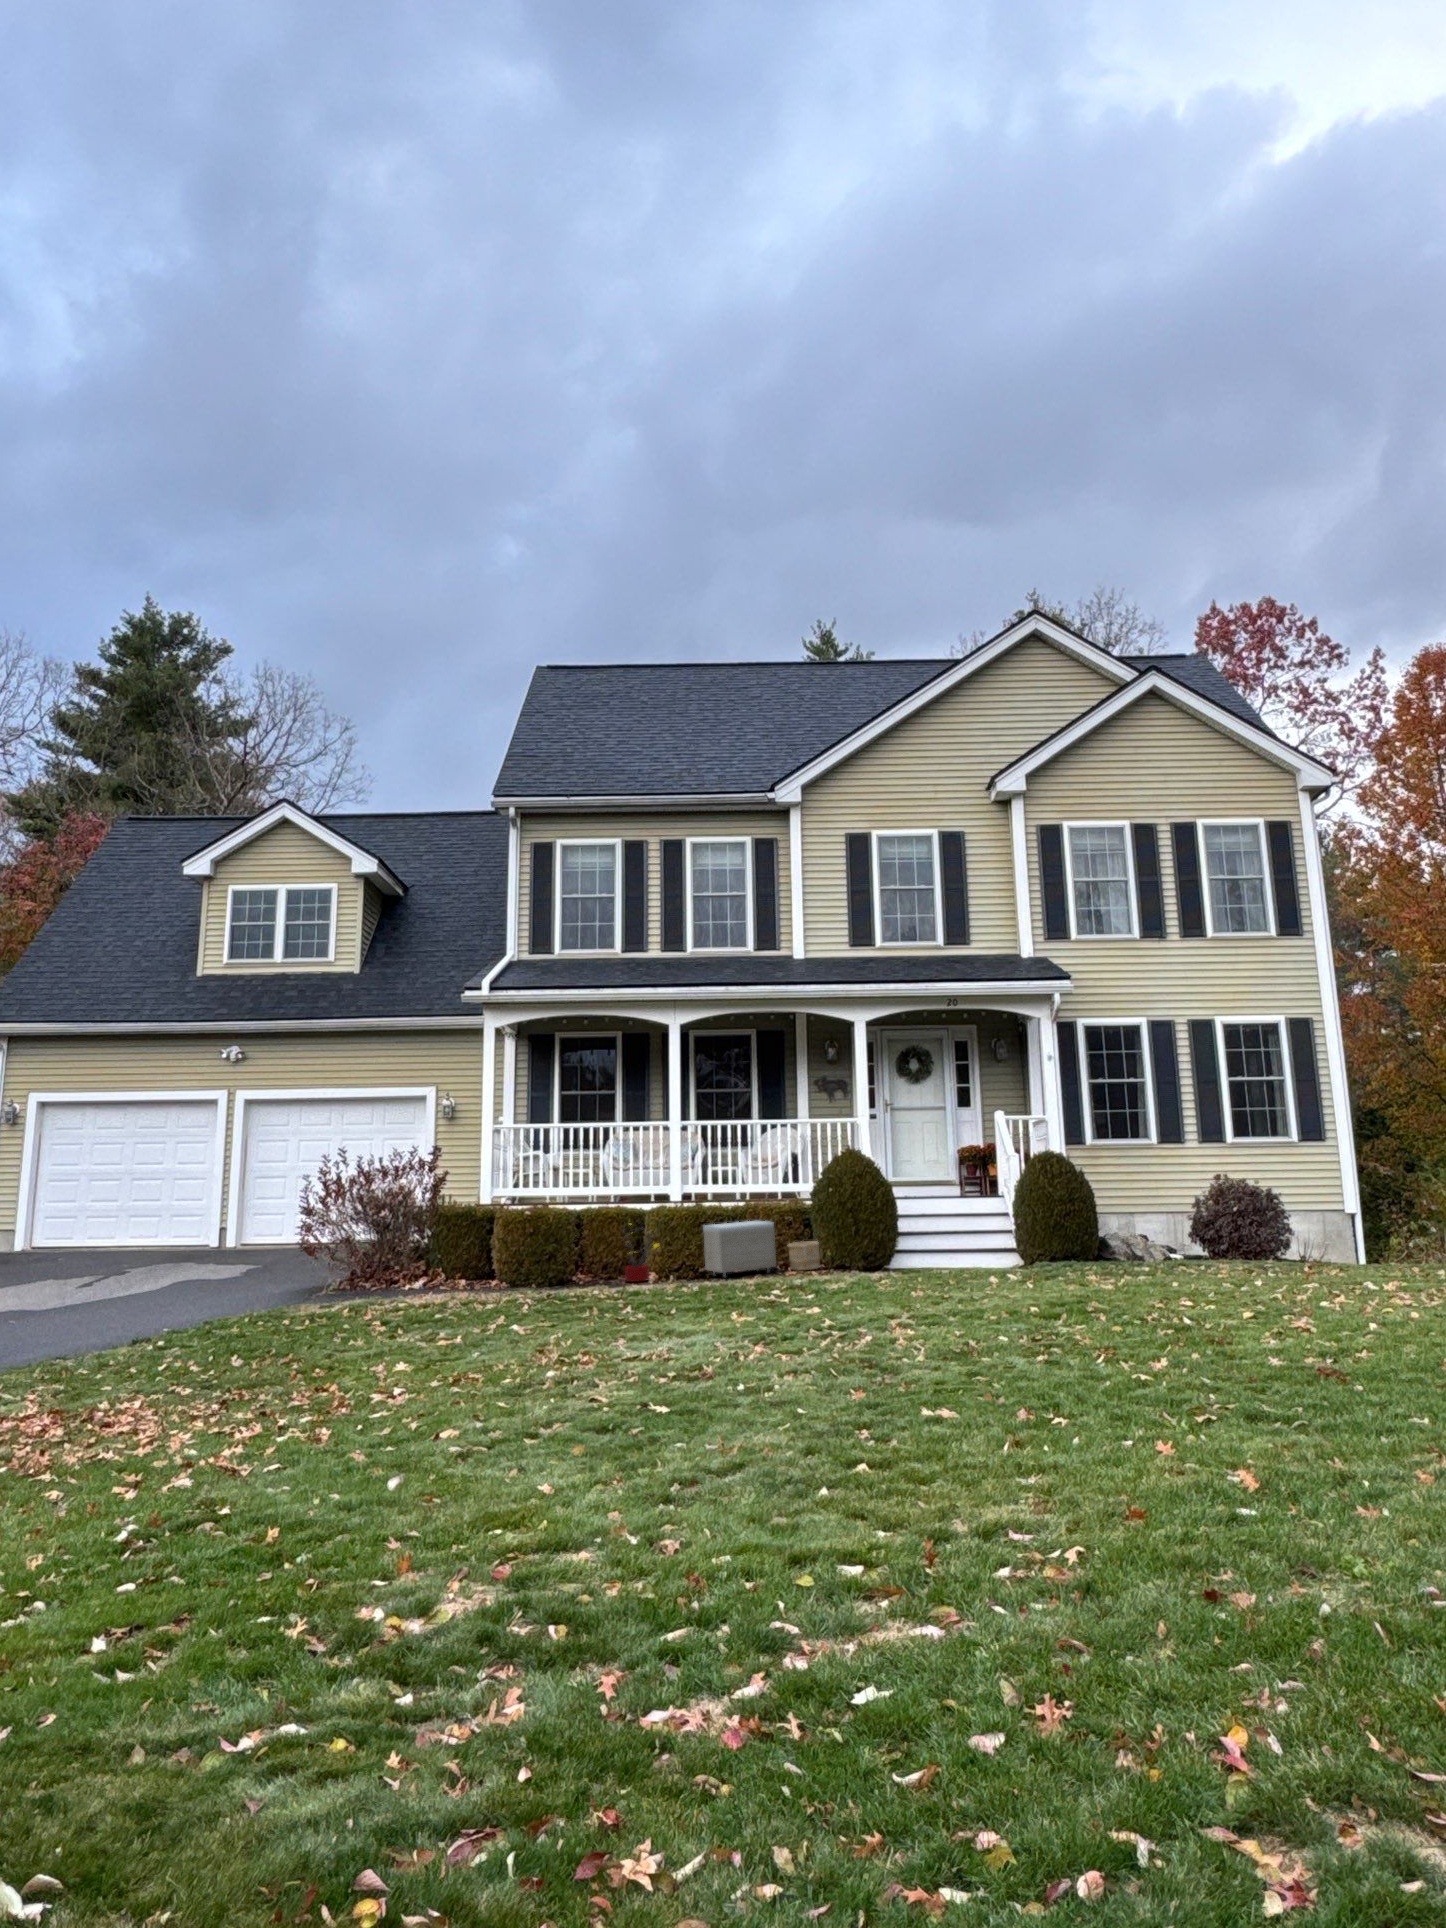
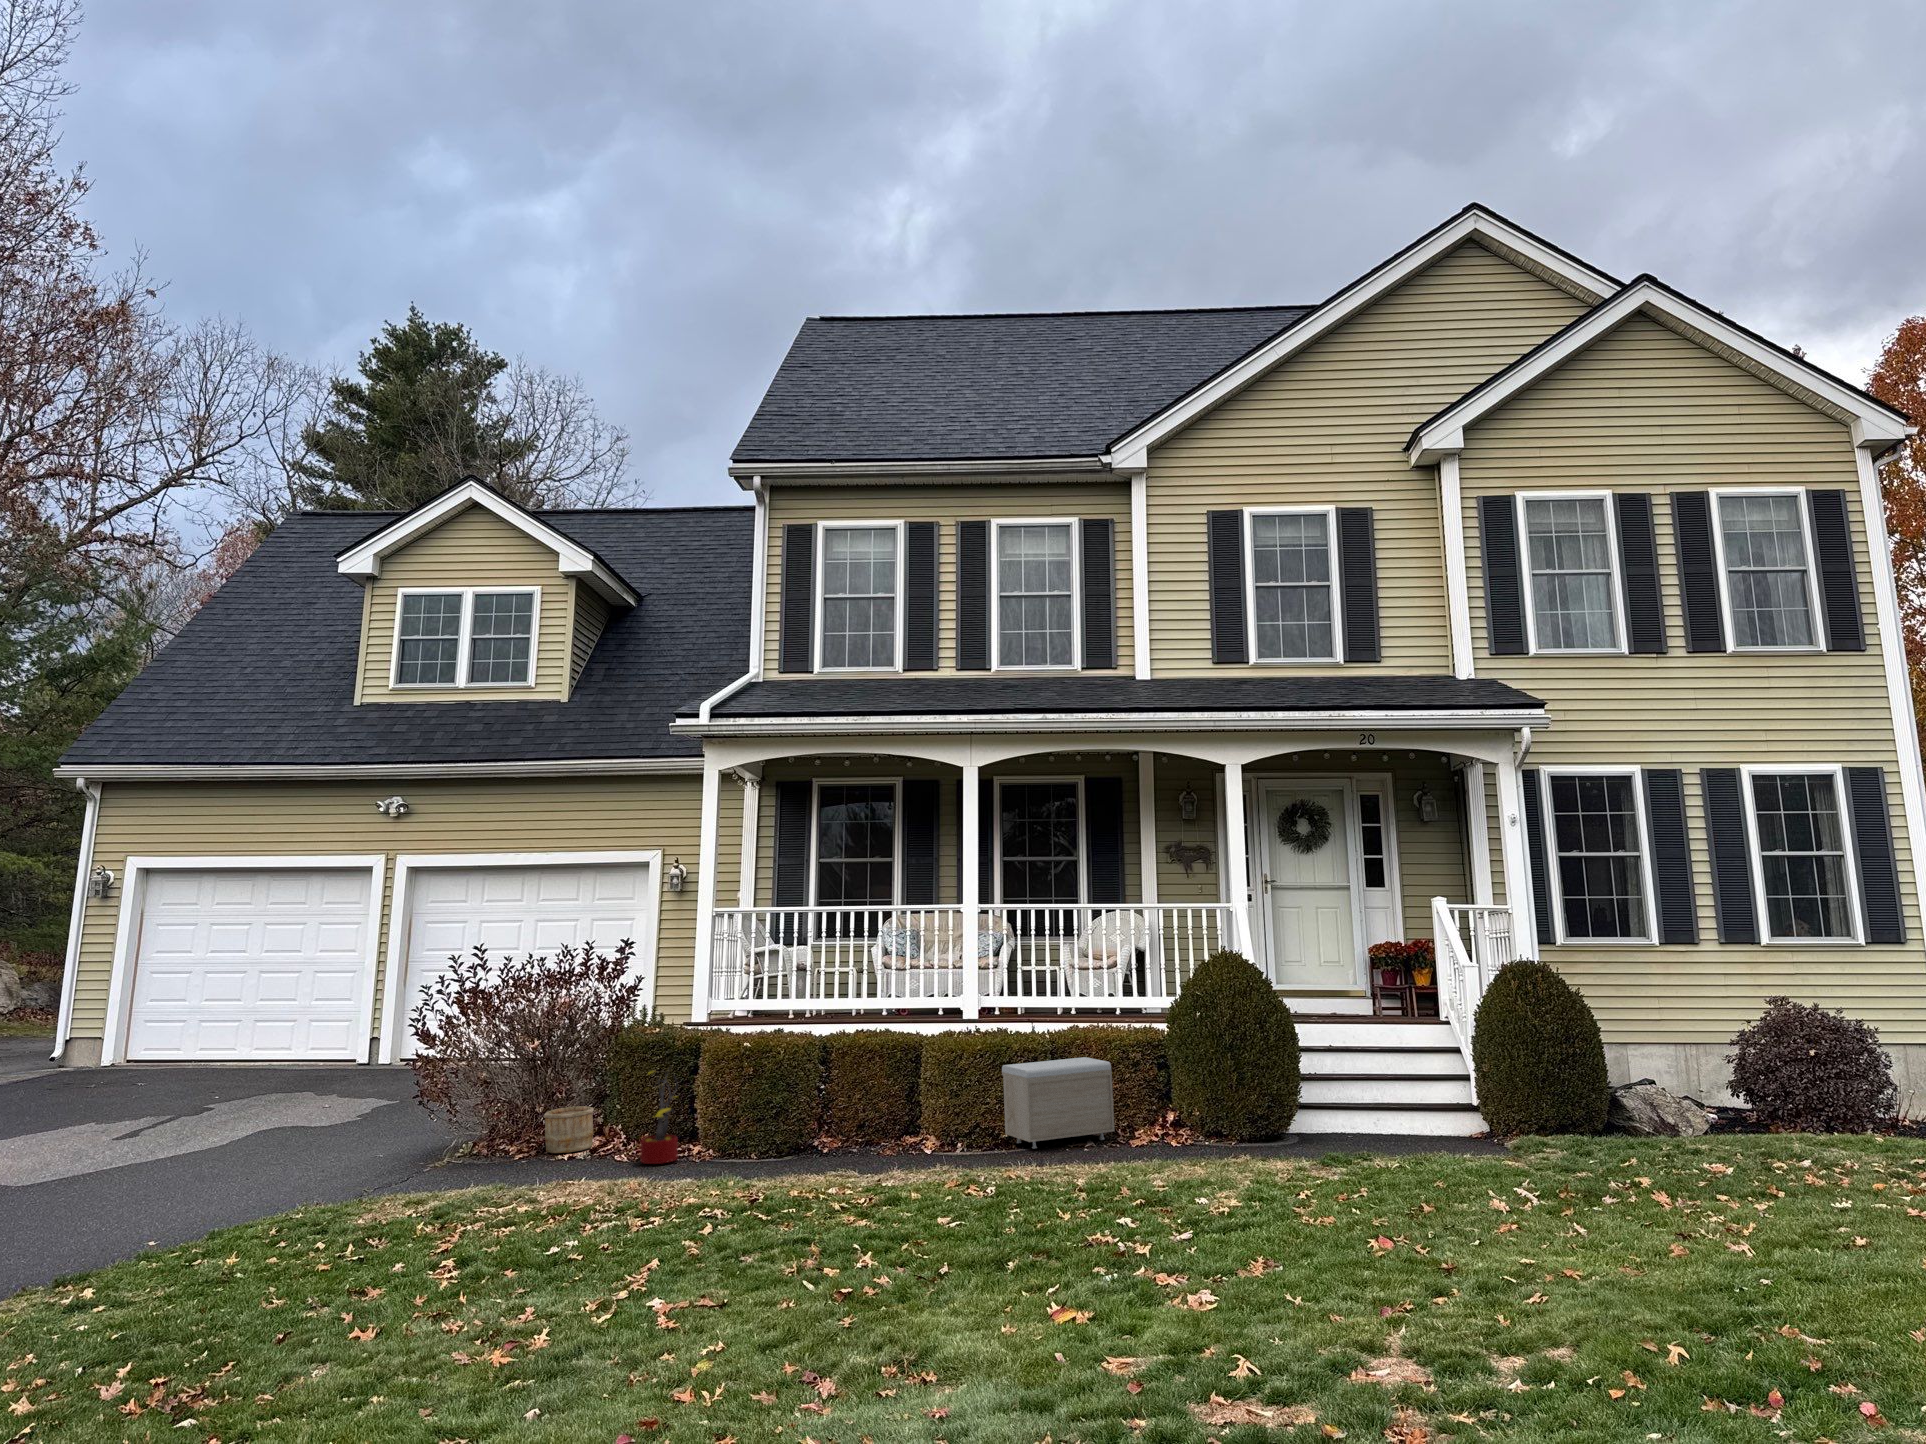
decorative plant: present [625,1229,659,1282] -> present [640,1072,678,1164]
wooden bucket: present [788,1241,820,1271] -> present [544,1106,594,1153]

